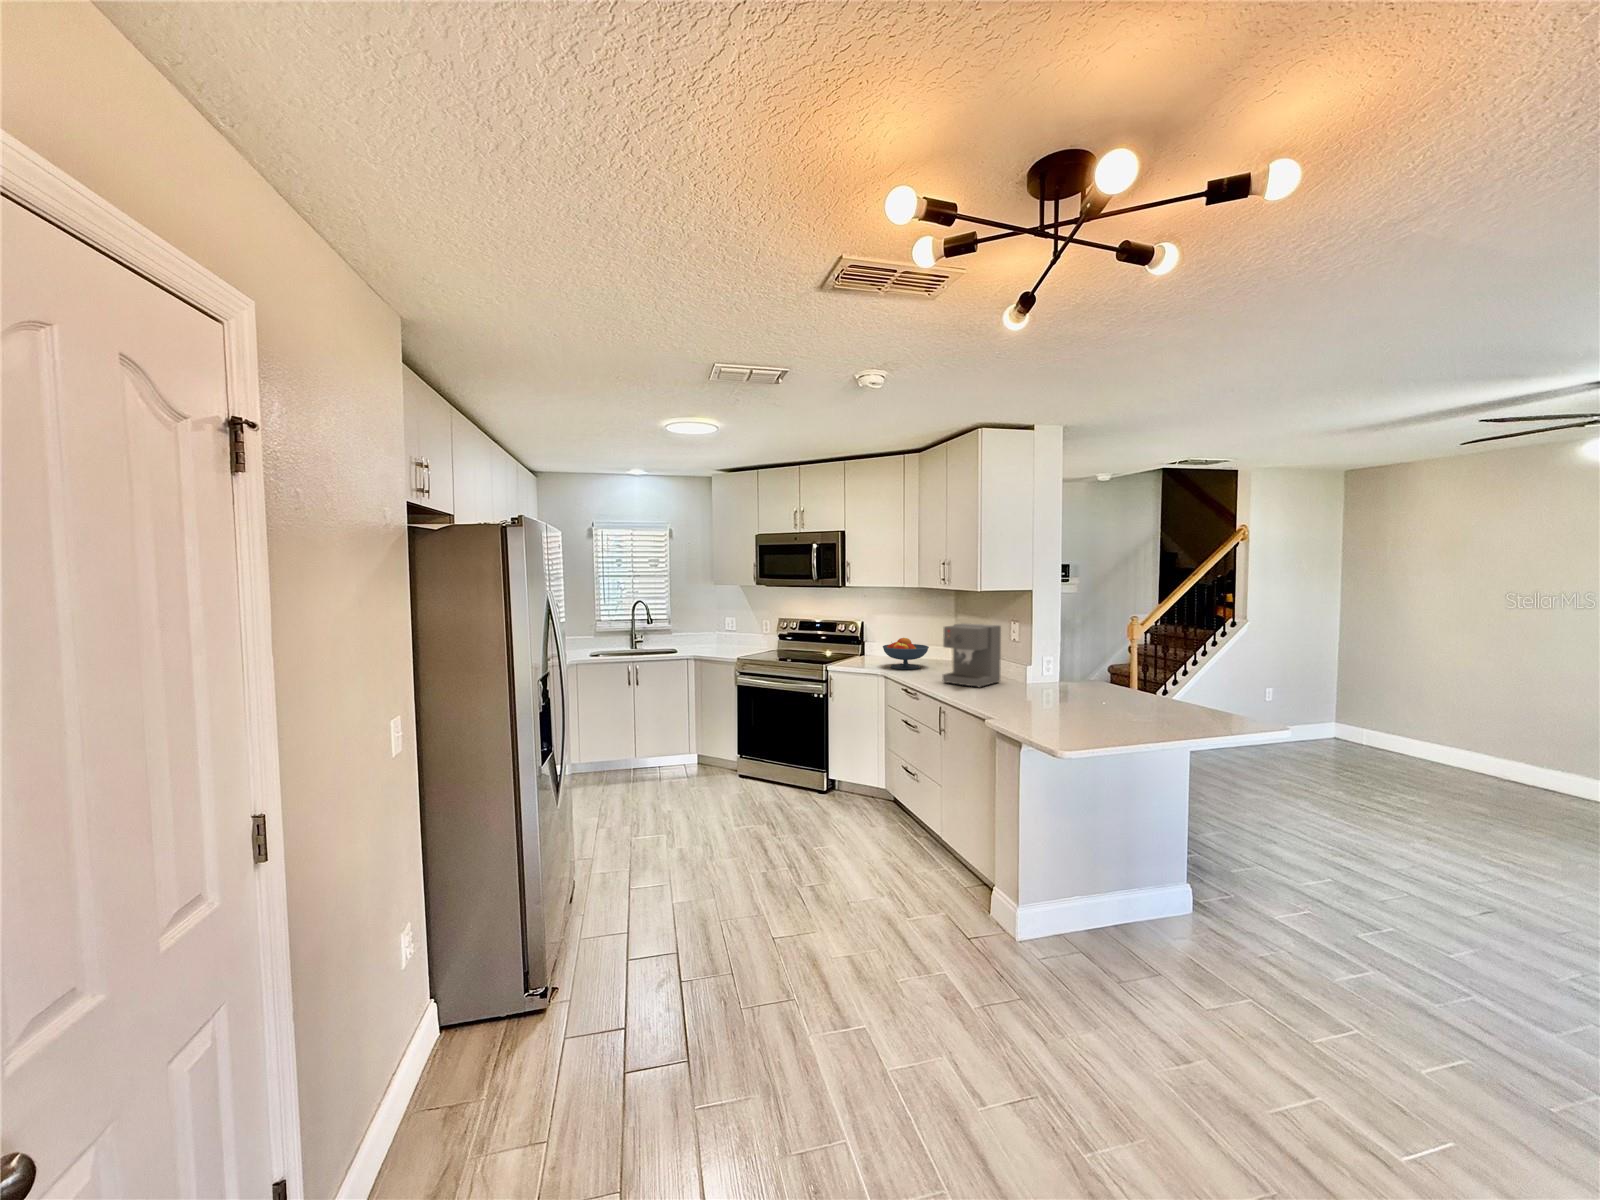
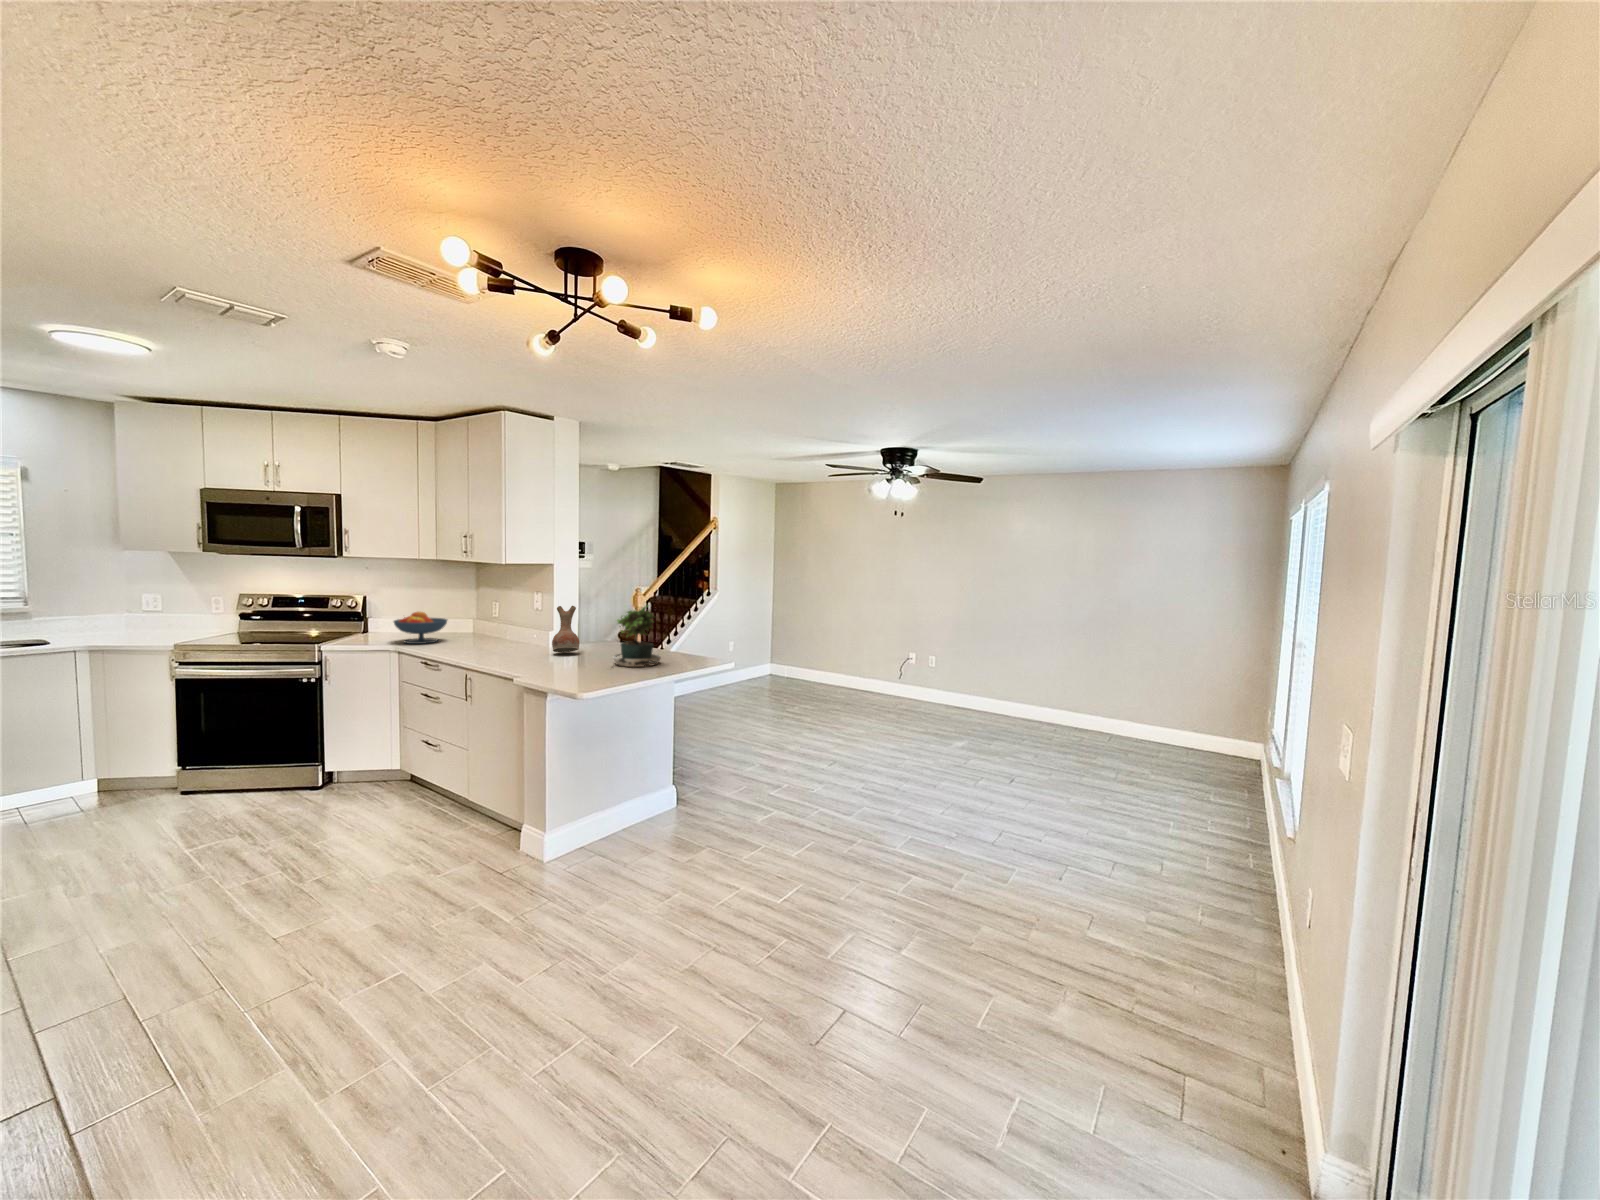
coffee maker: present [943,623,1001,688] -> none [466,595,524,654]
vase: none [1030,637,1062,691] -> present [552,606,579,652]
potted plant: none [1095,641,1171,721] -> present [614,607,661,667]

